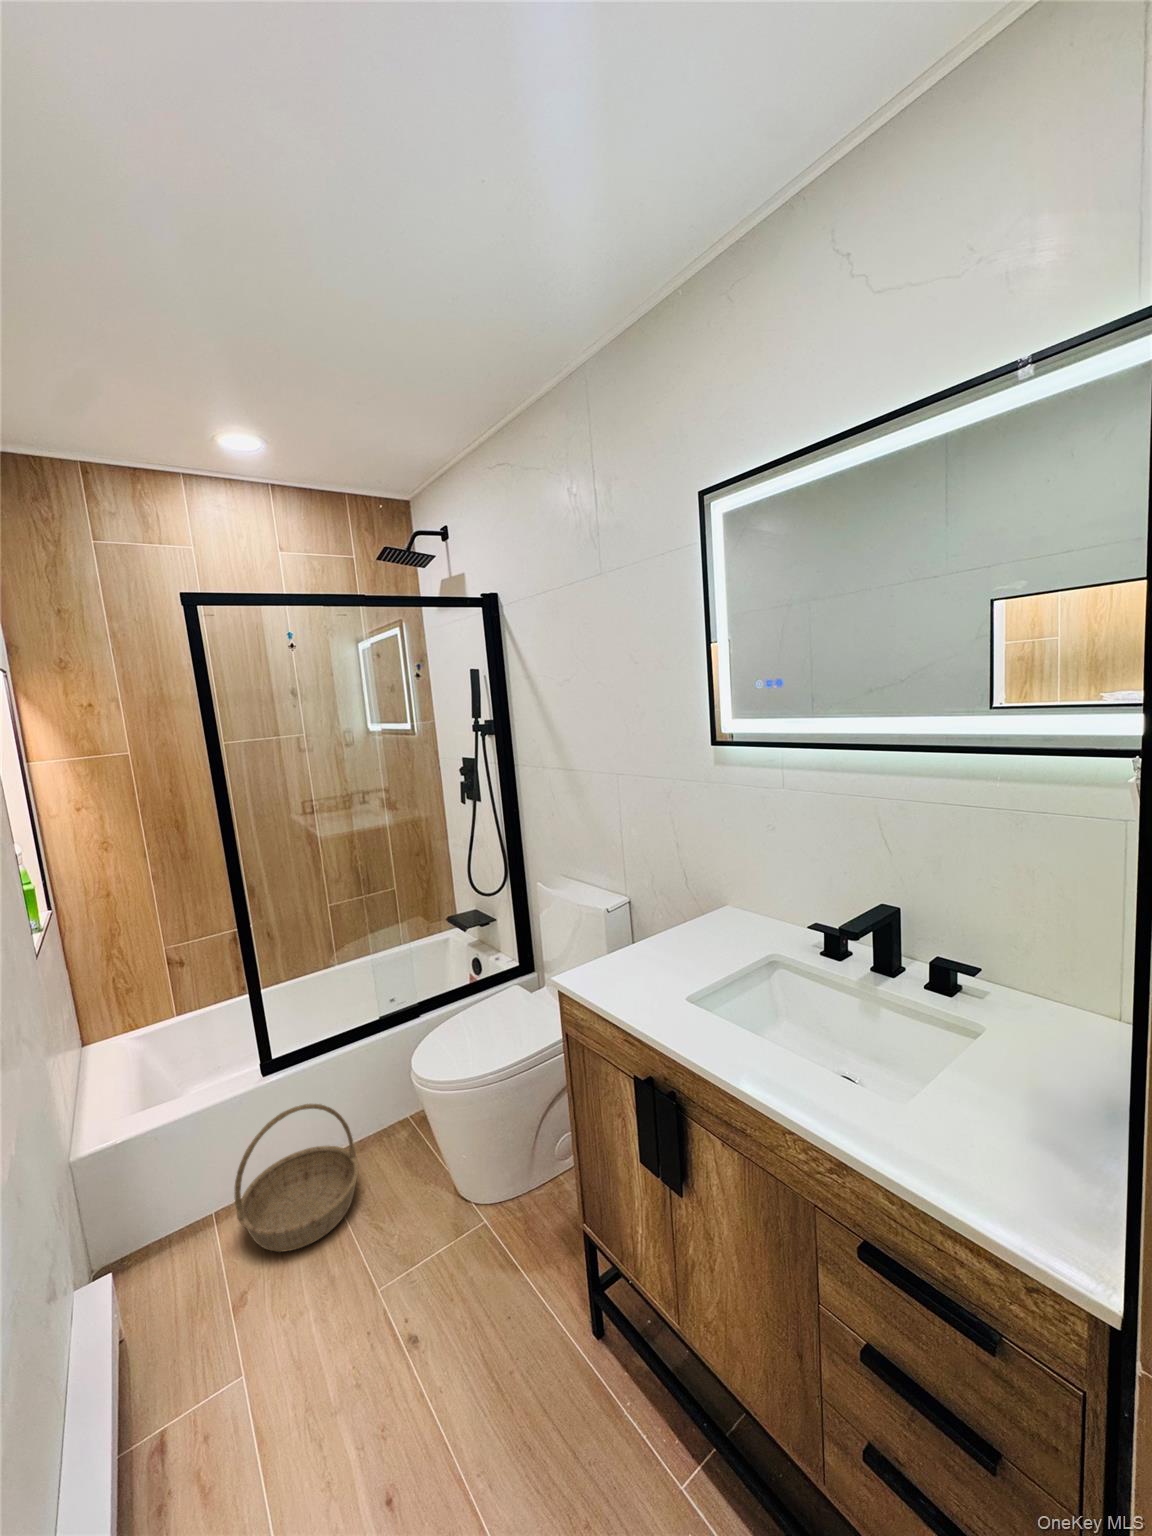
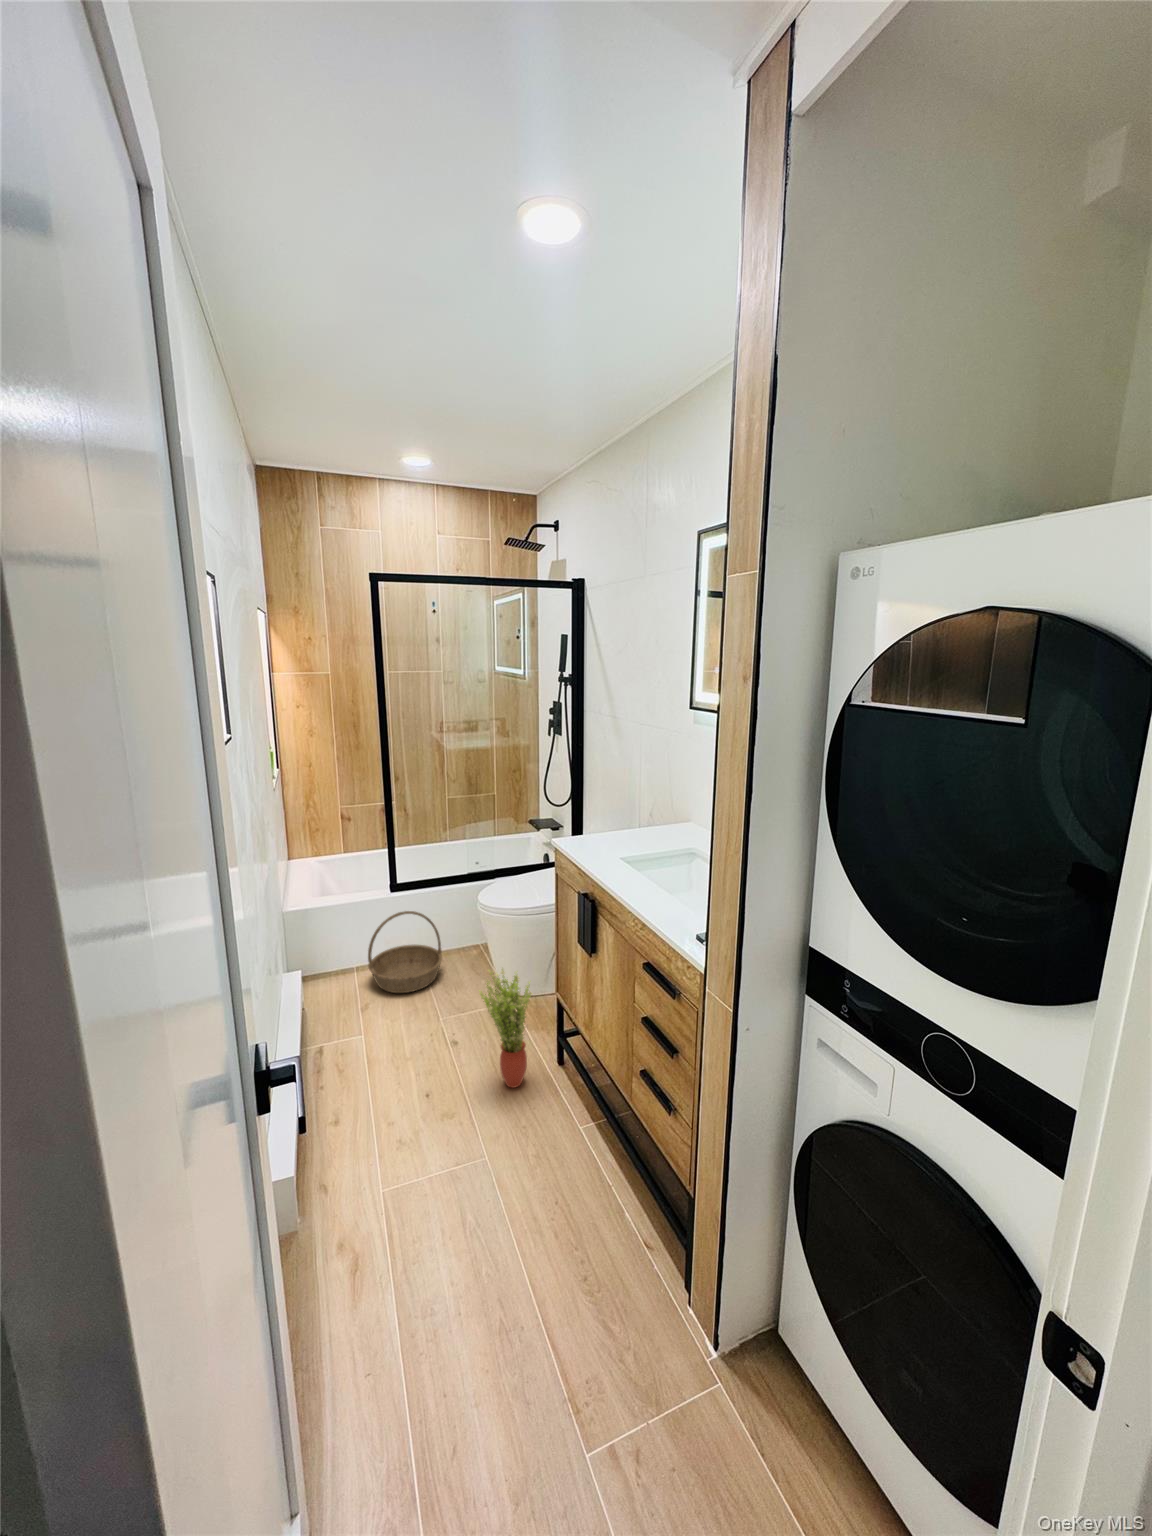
potted plant: none [466,1216,562,1424] -> present [480,969,532,1088]

